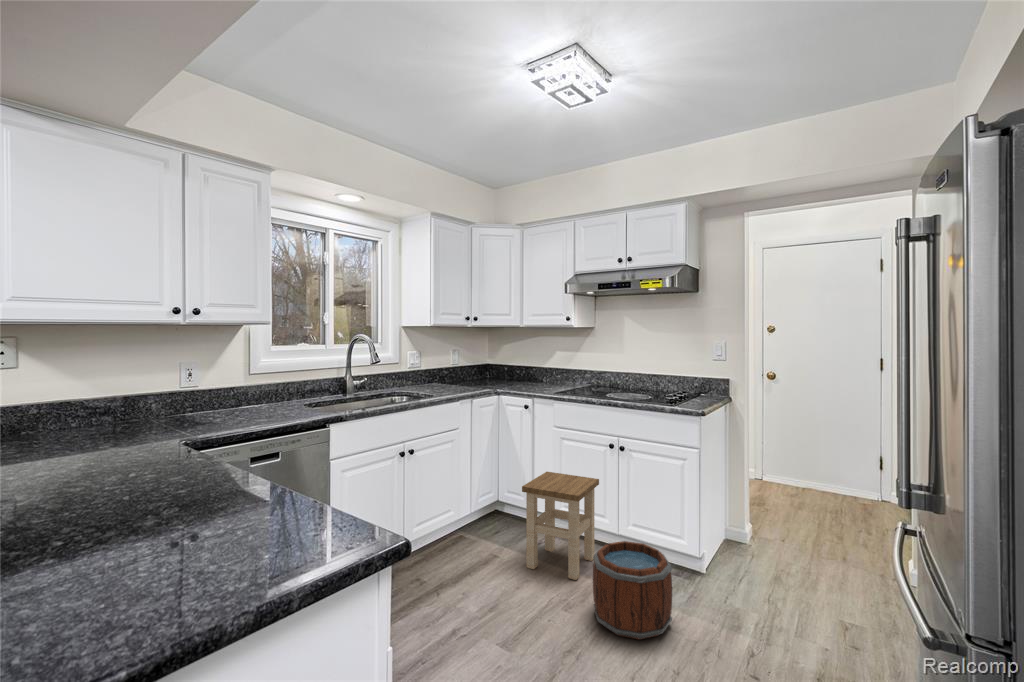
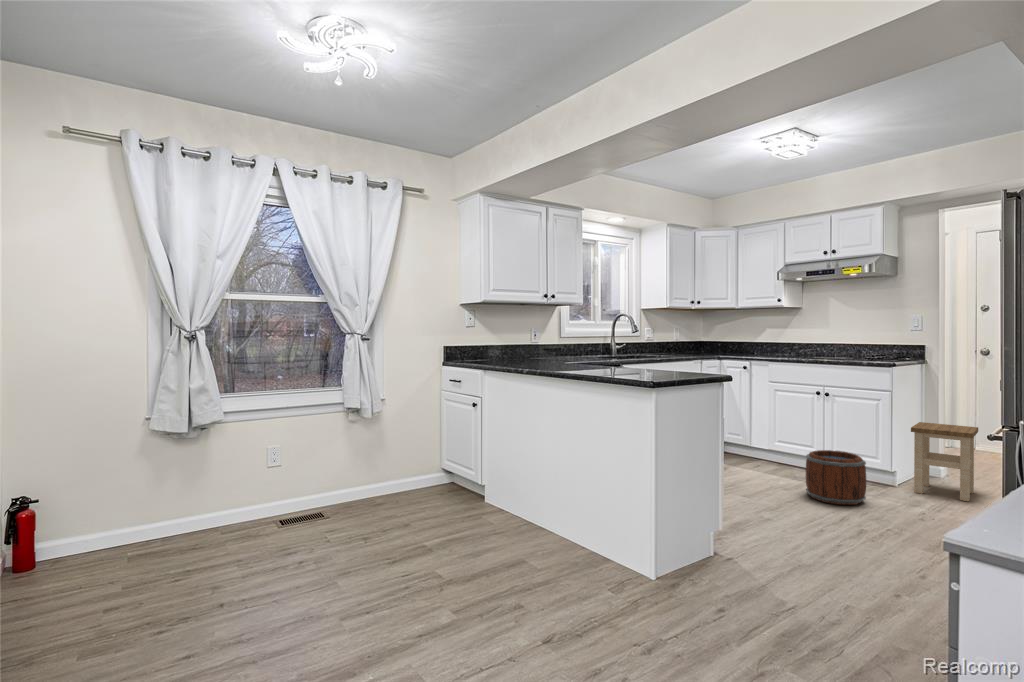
stool: present [522,472,599,580] -> present [911,422,978,501]

